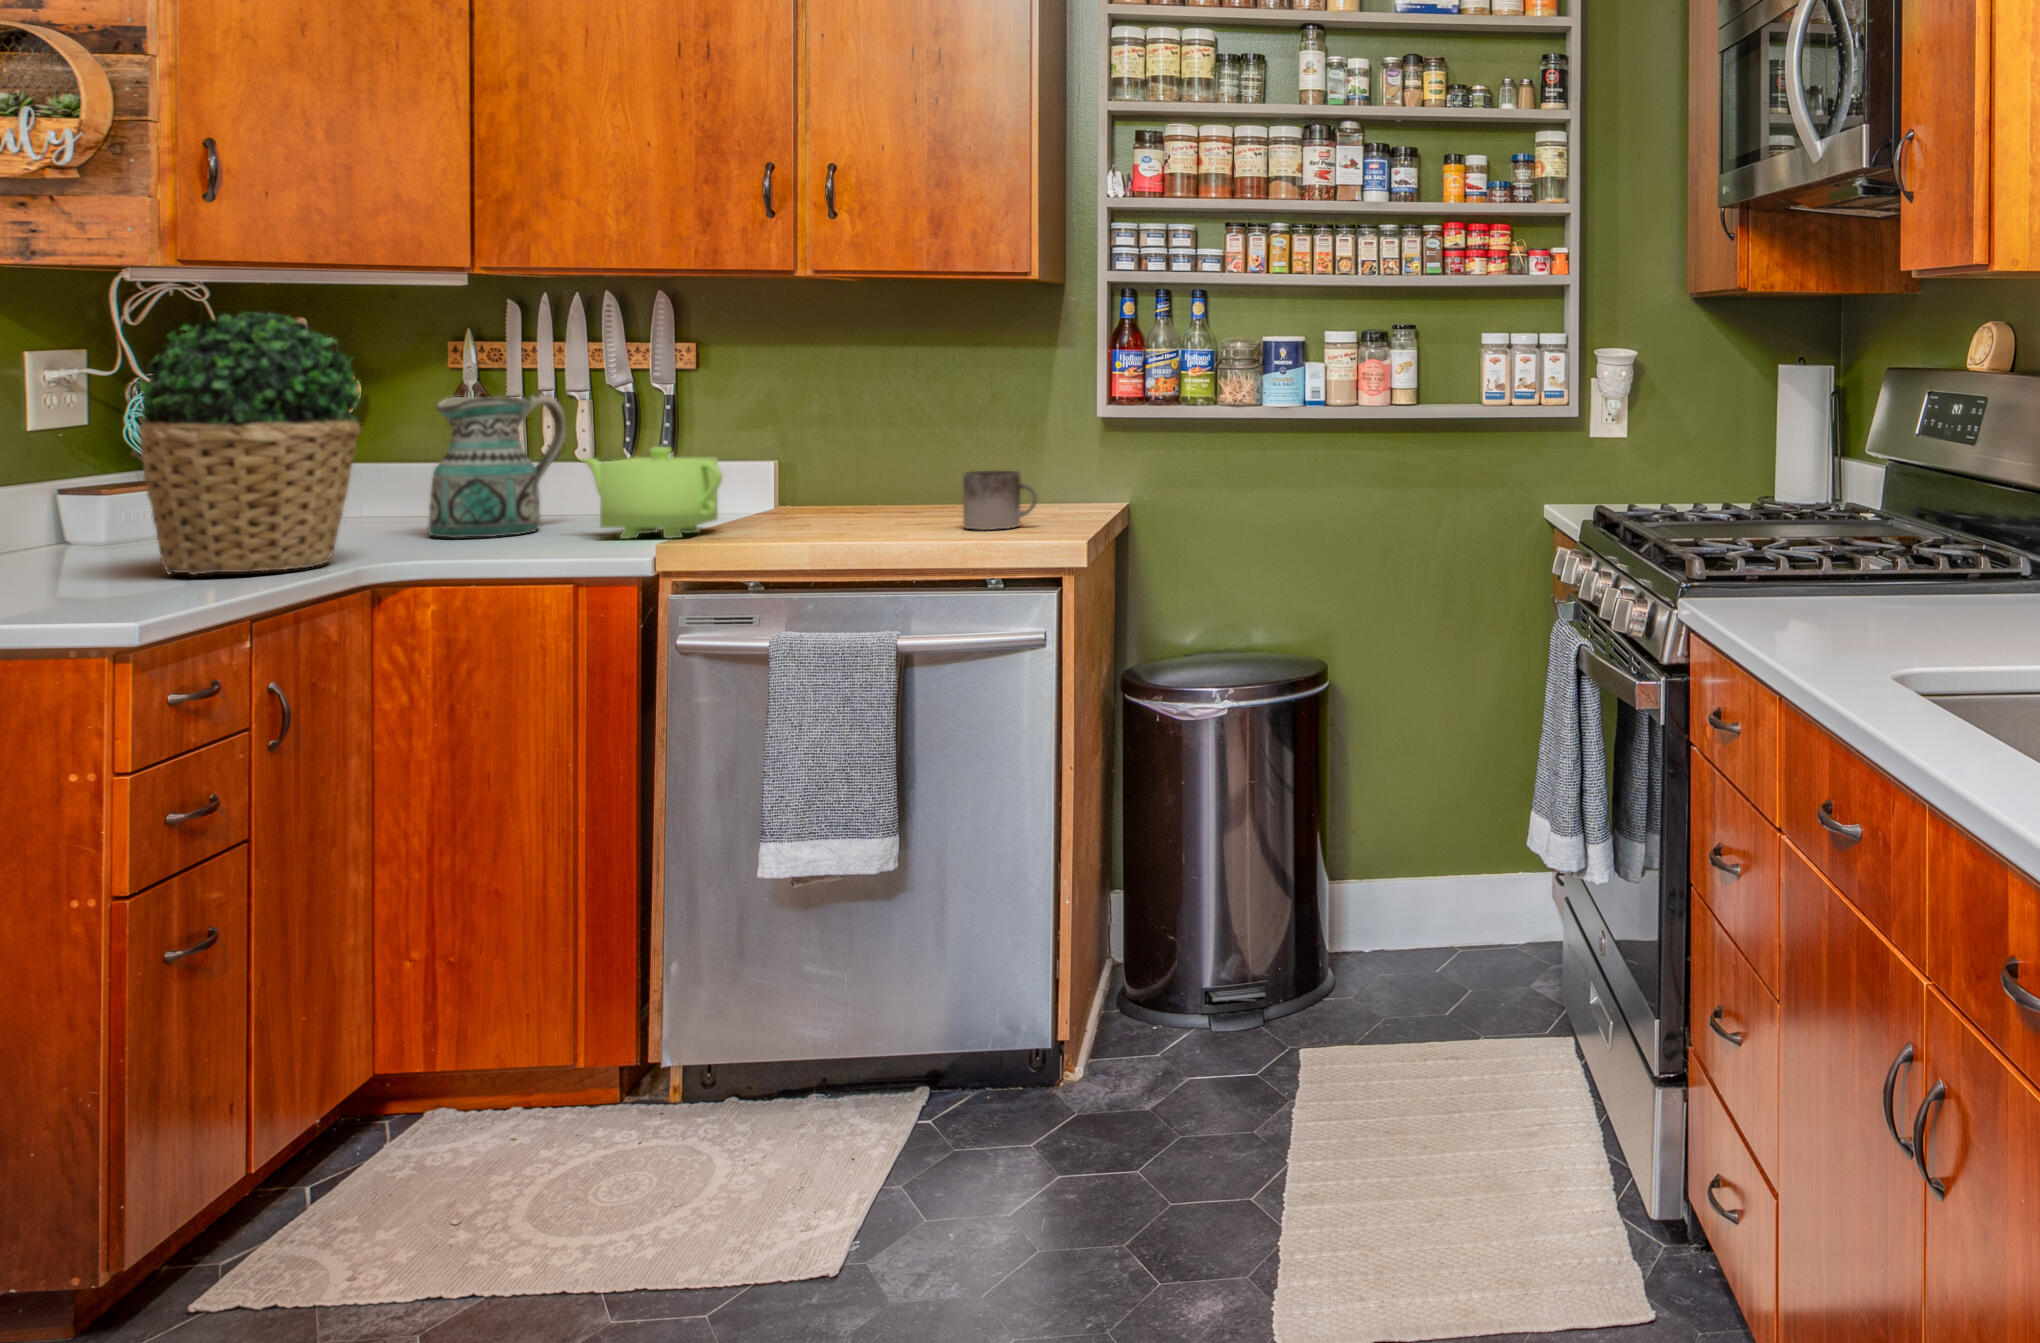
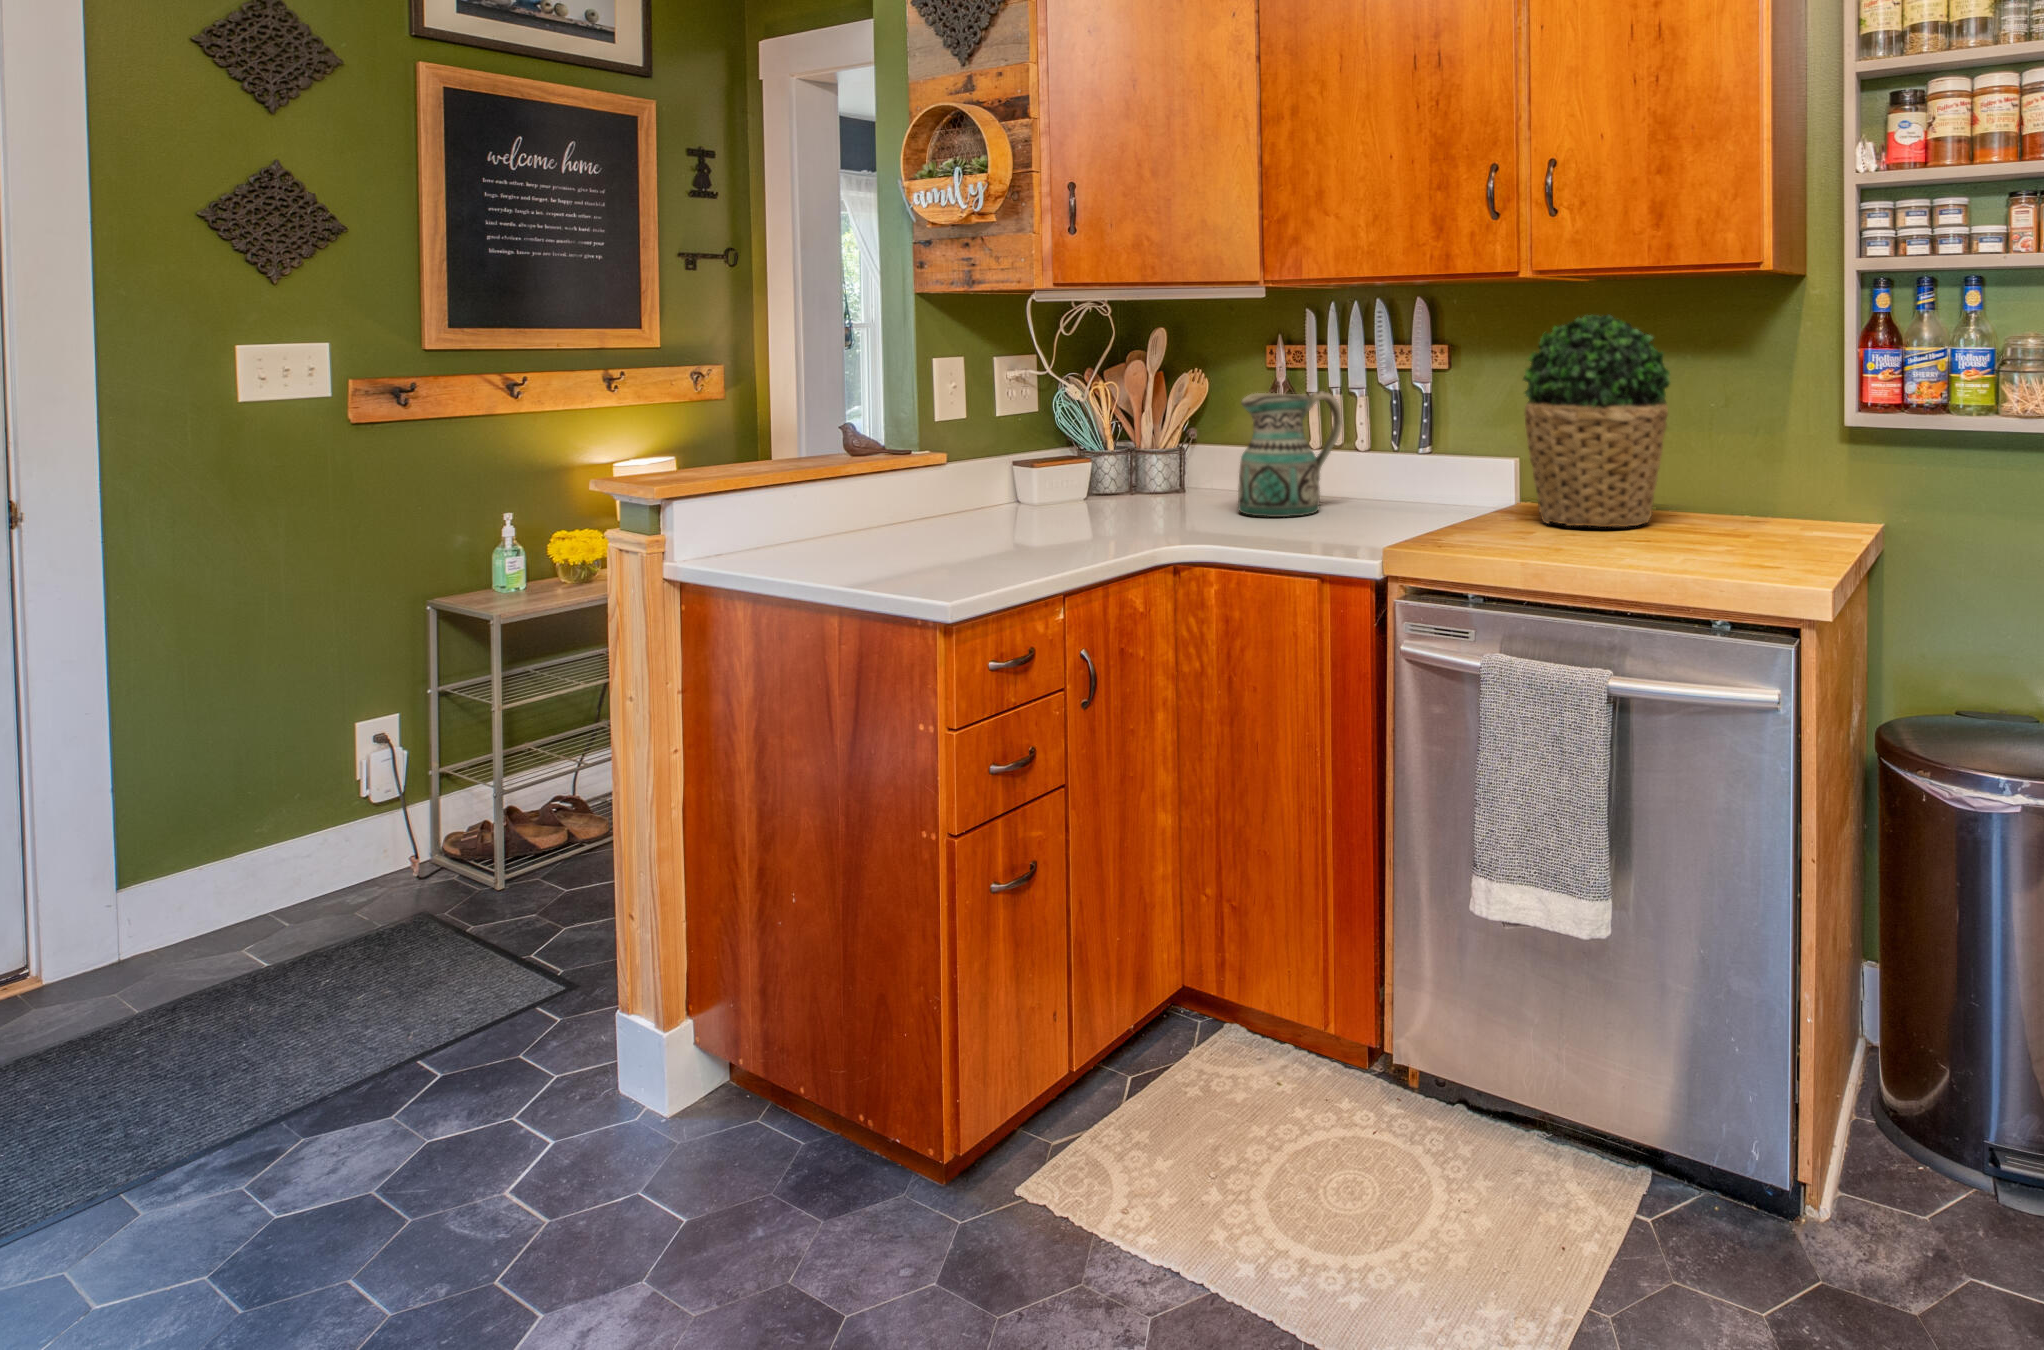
potted plant: present [139,312,361,574] -> present [1523,315,1670,527]
teapot: present [580,447,722,539] -> none [1339,445,1456,534]
mug: present [963,470,1037,530] -> none [1688,484,1772,552]

